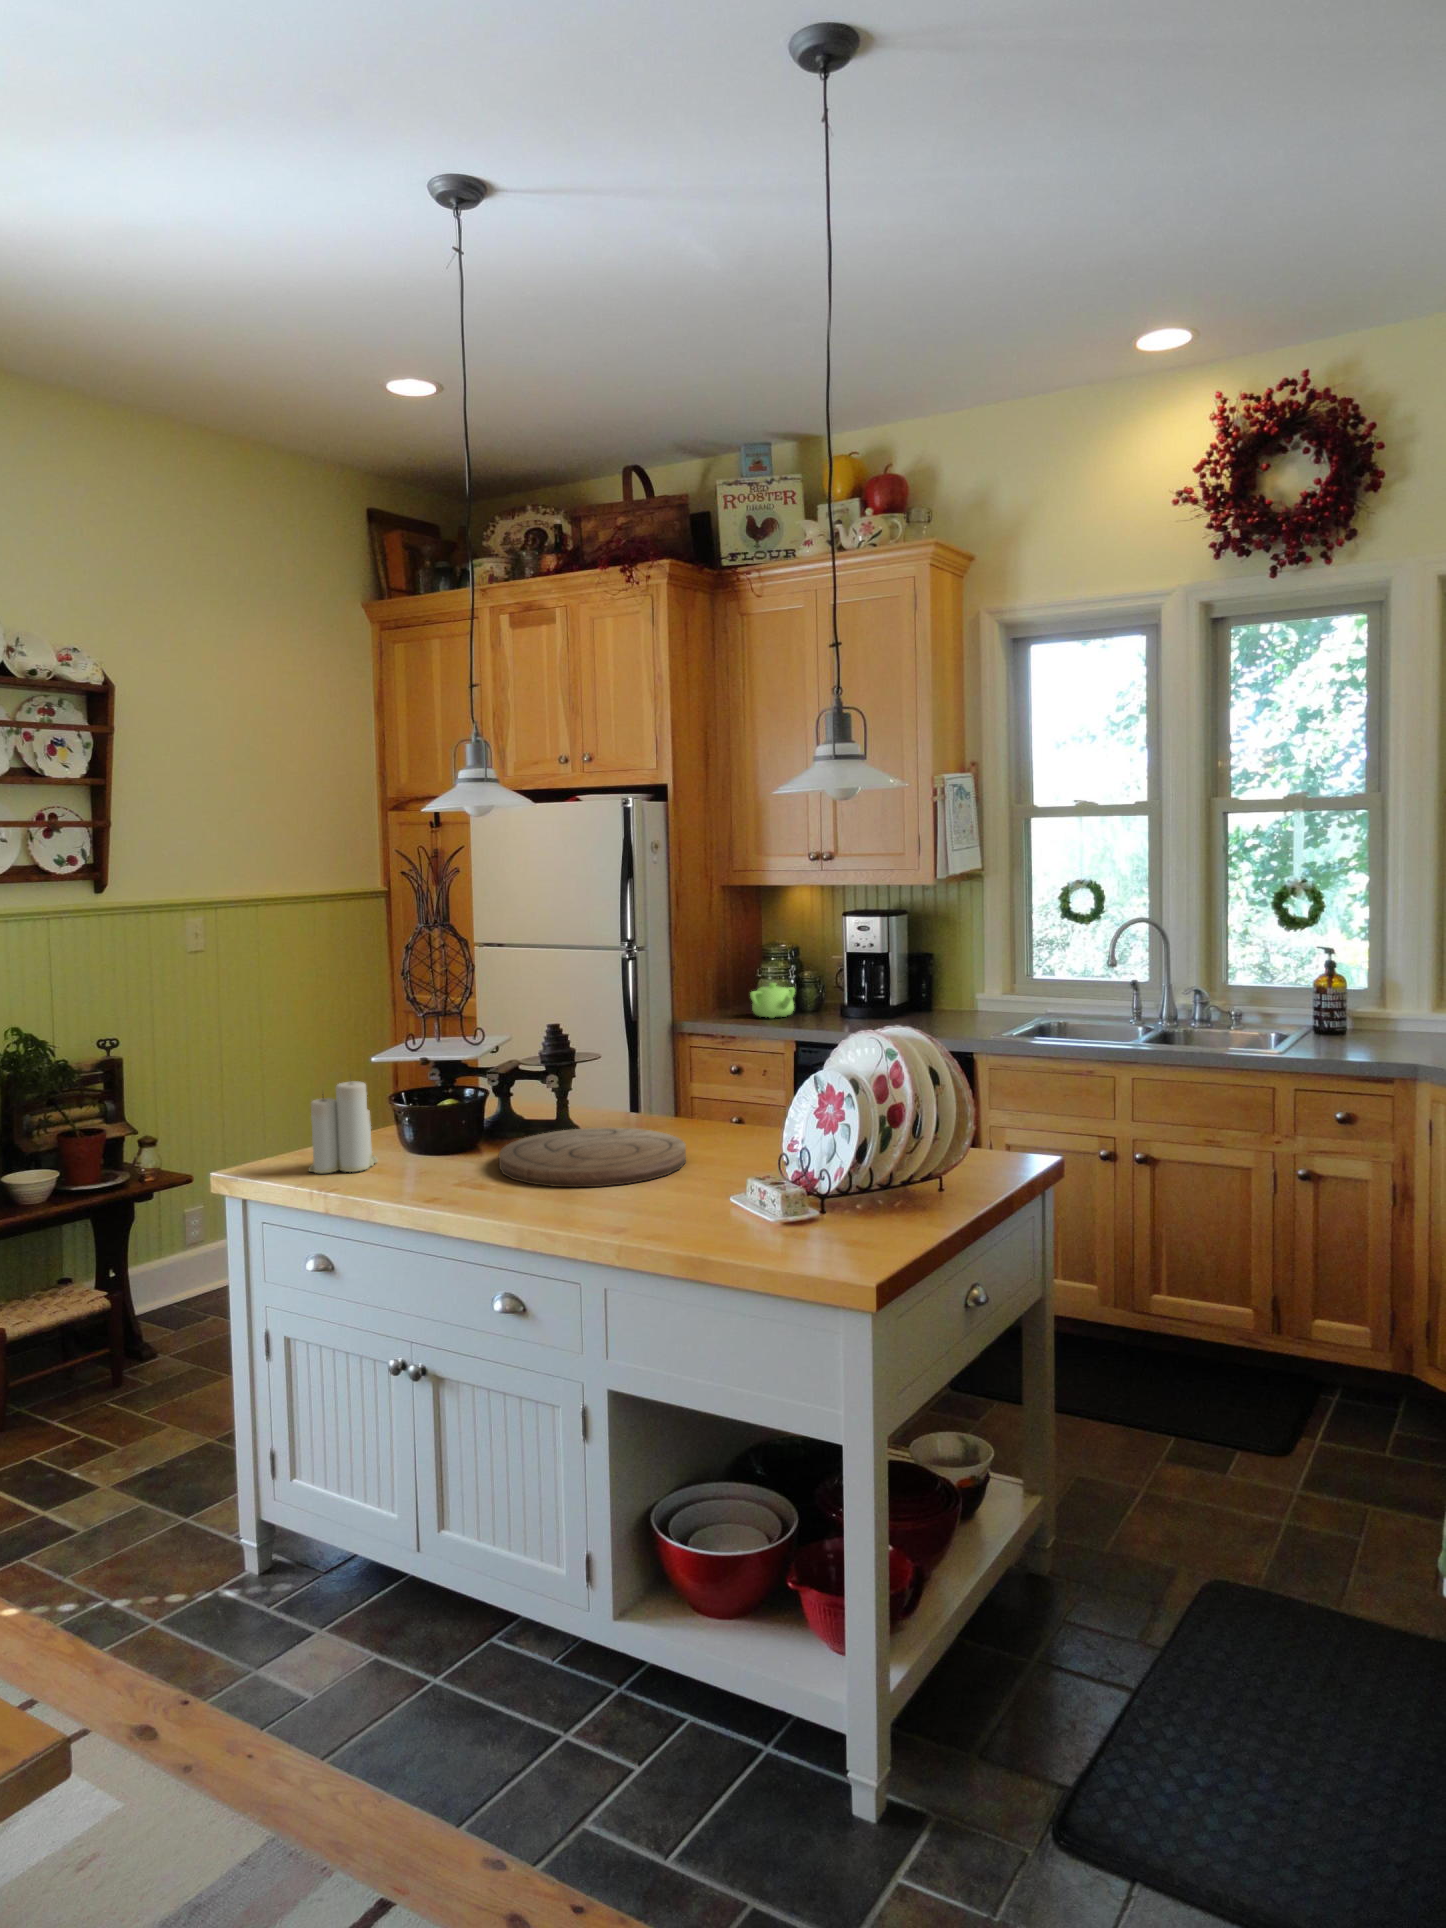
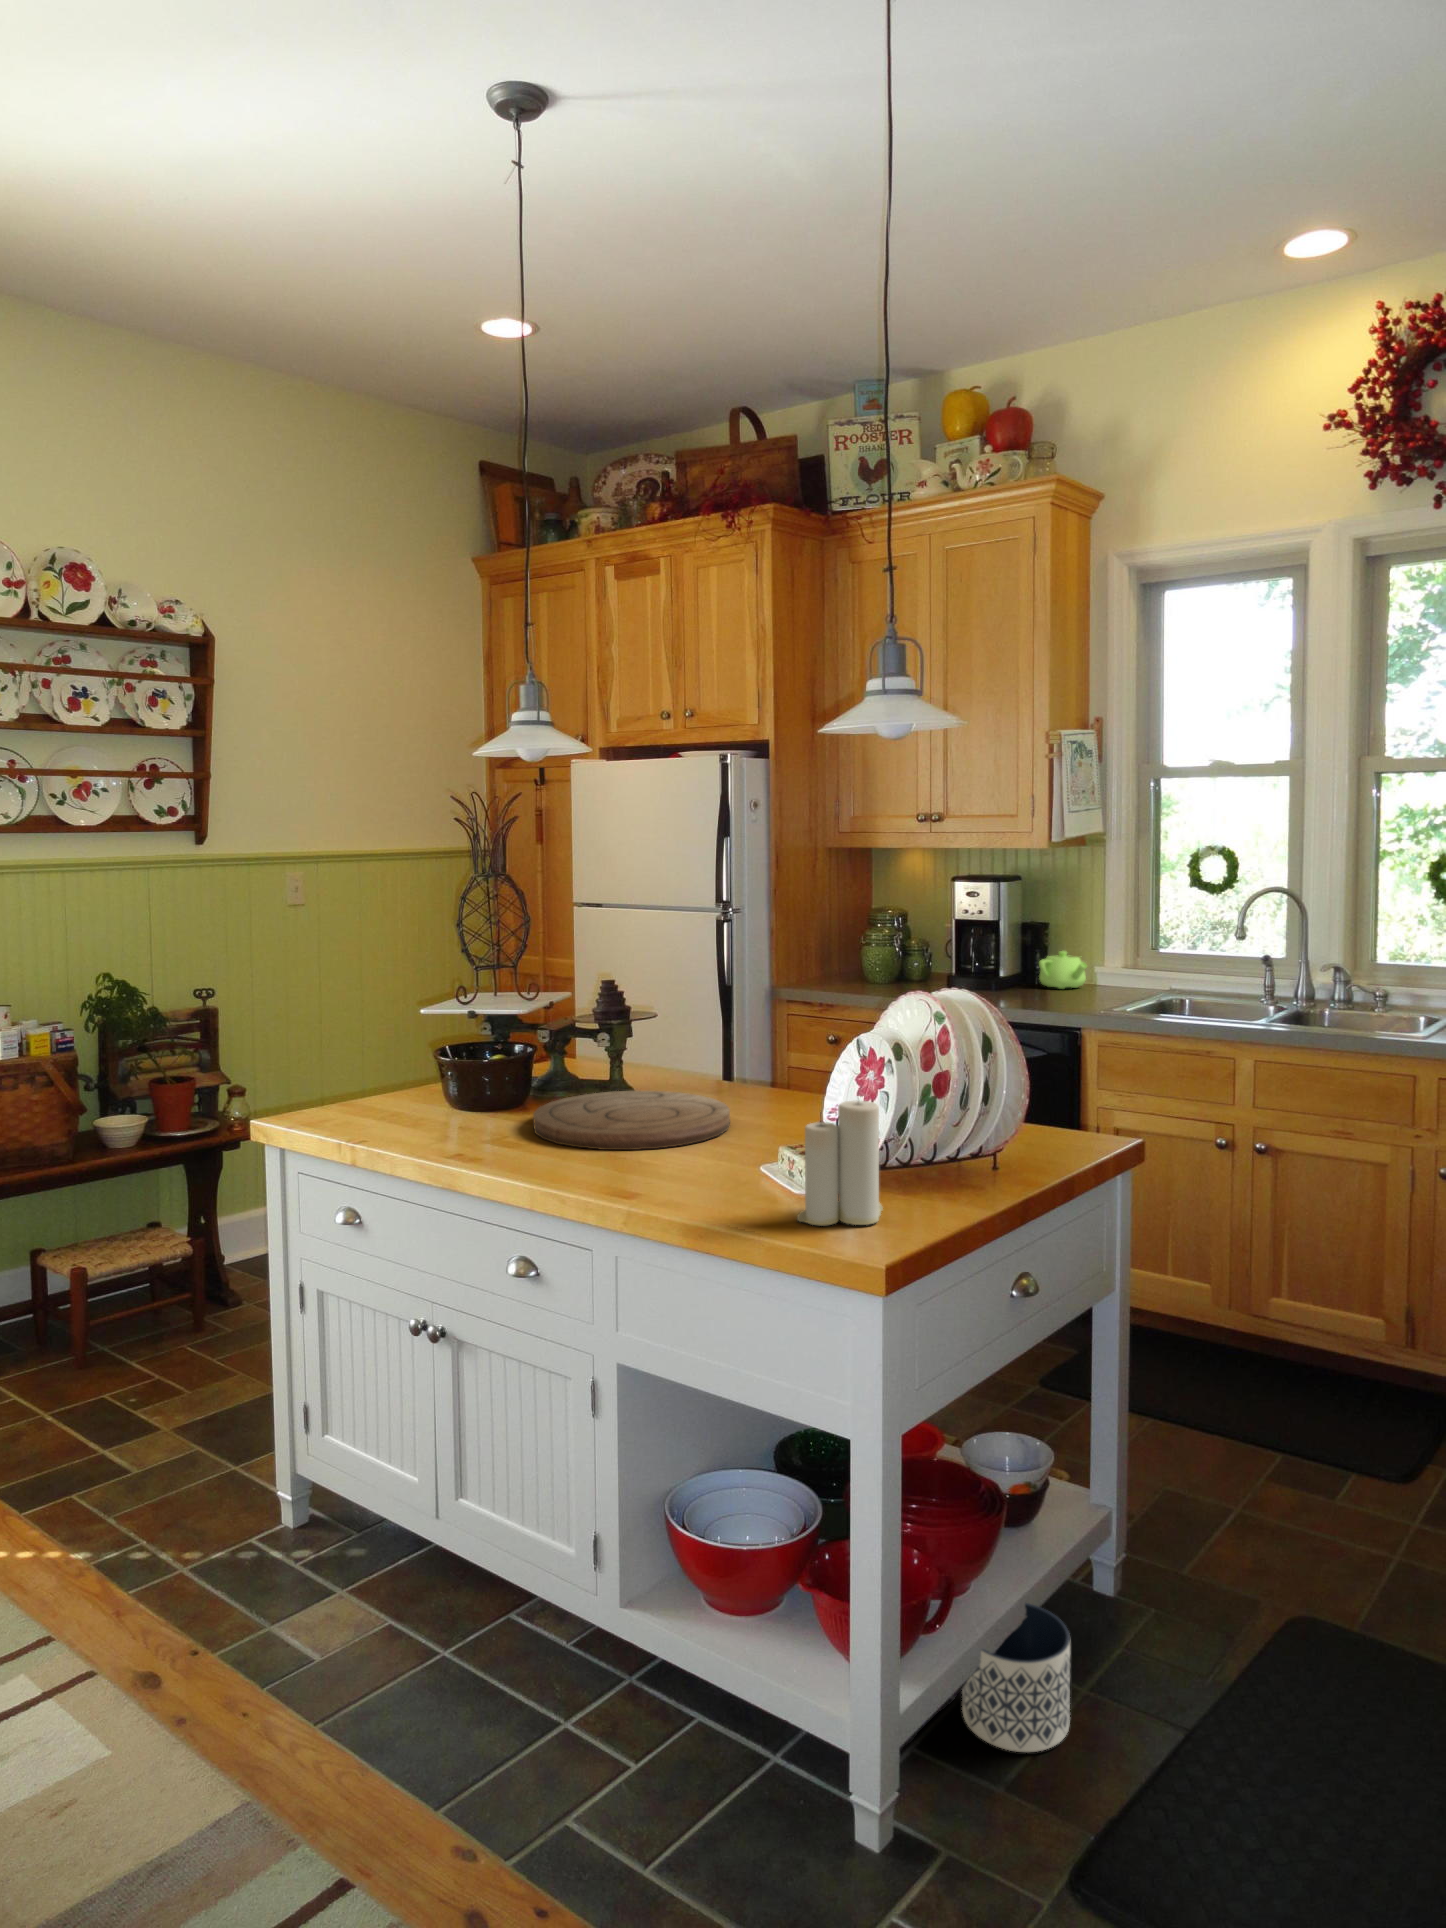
teapot: present [750,983,795,1018] -> present [1039,951,1087,989]
candle: present [309,1082,378,1173] -> present [797,1100,883,1226]
planter: none [928,1588,1026,1726] -> present [962,1603,1070,1752]

